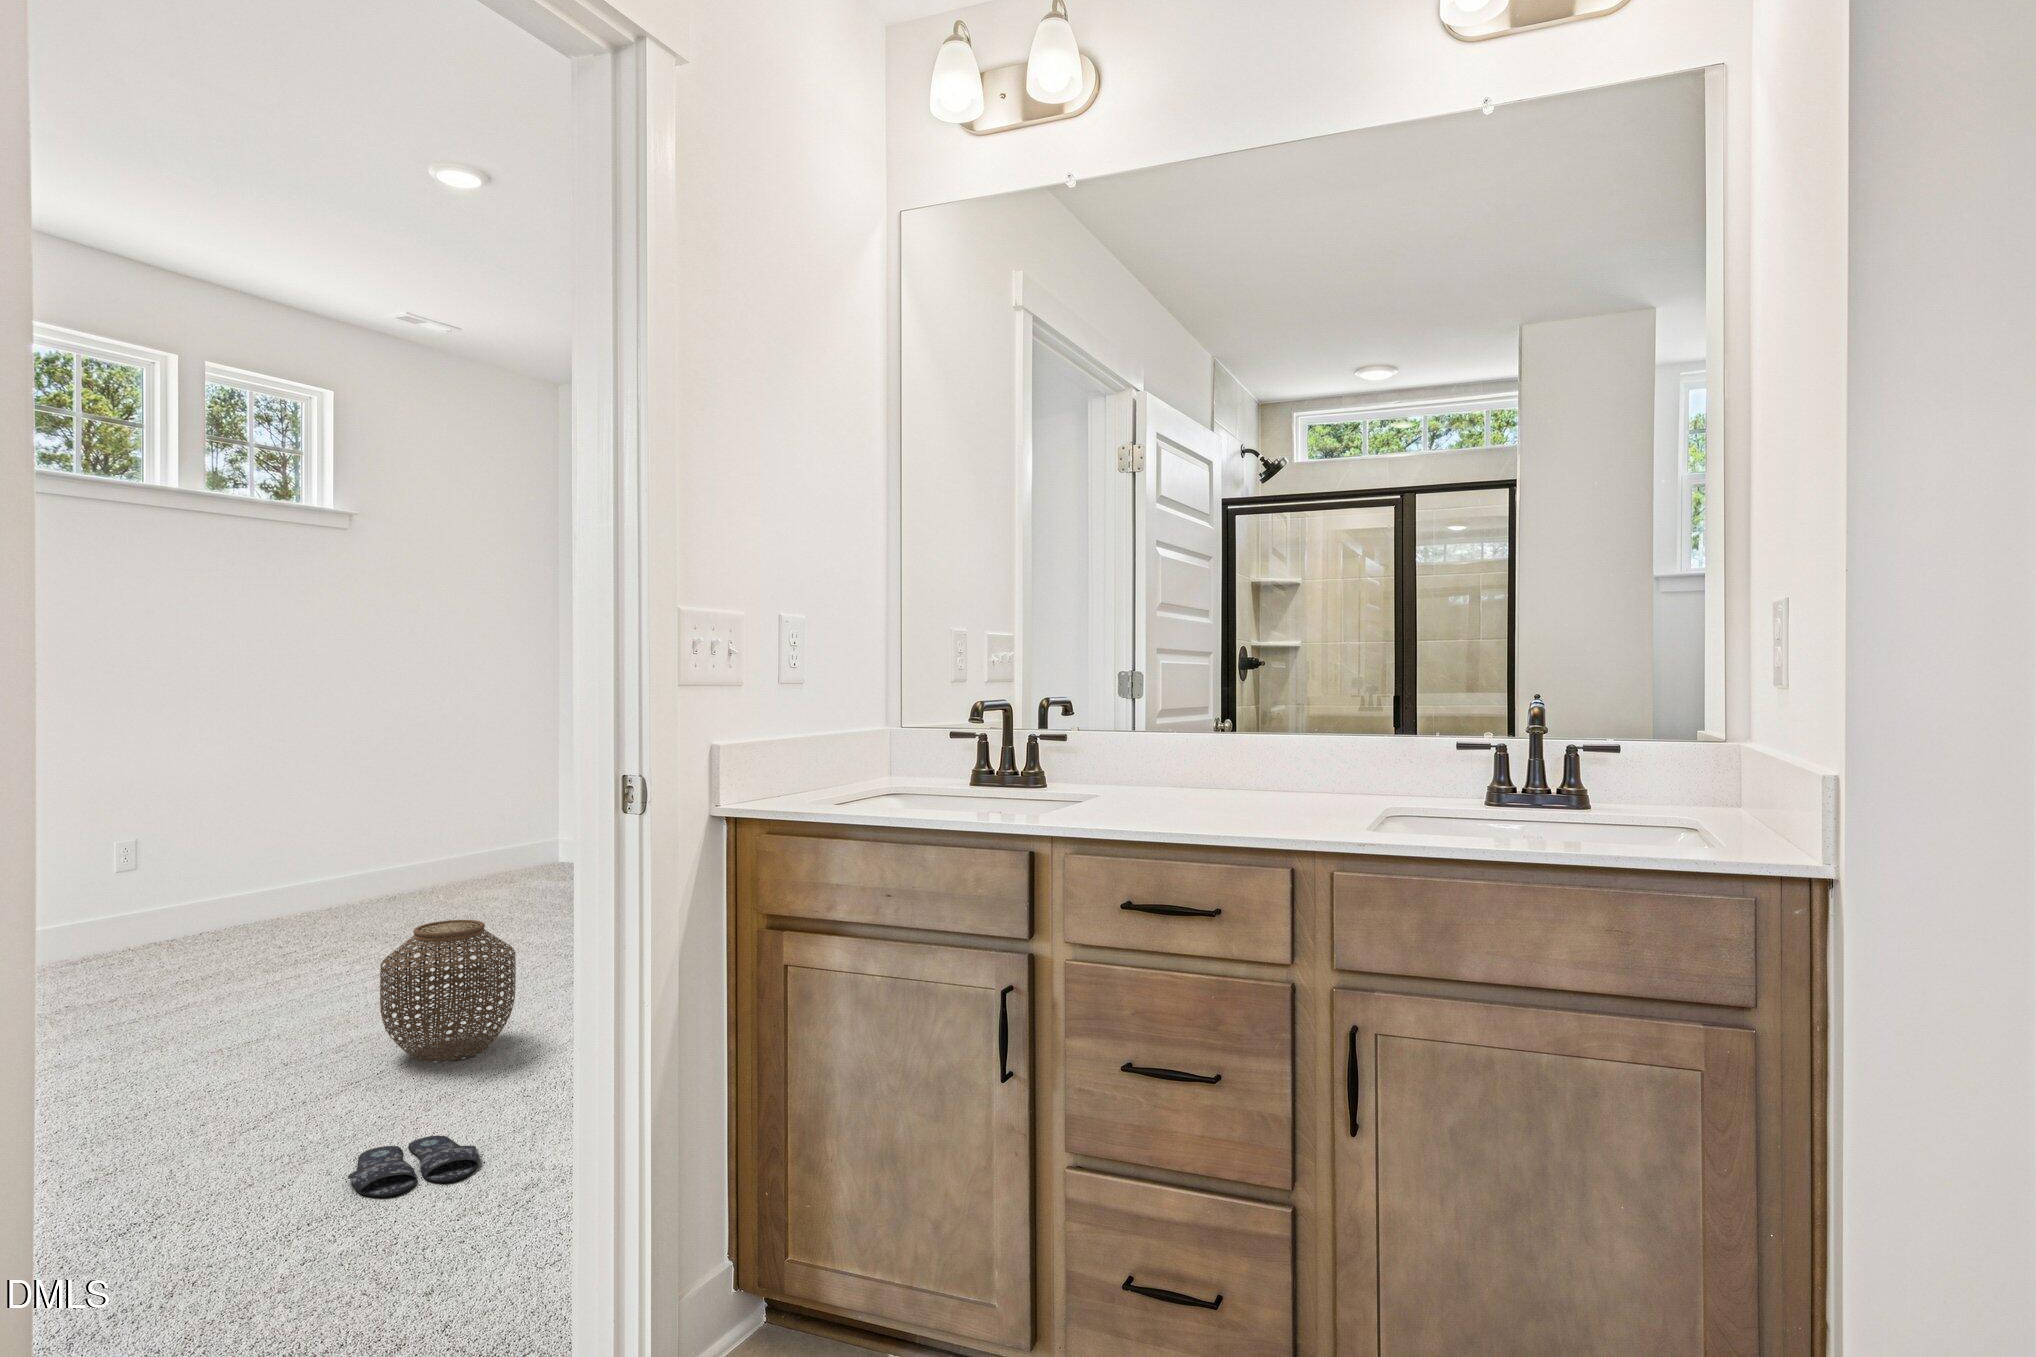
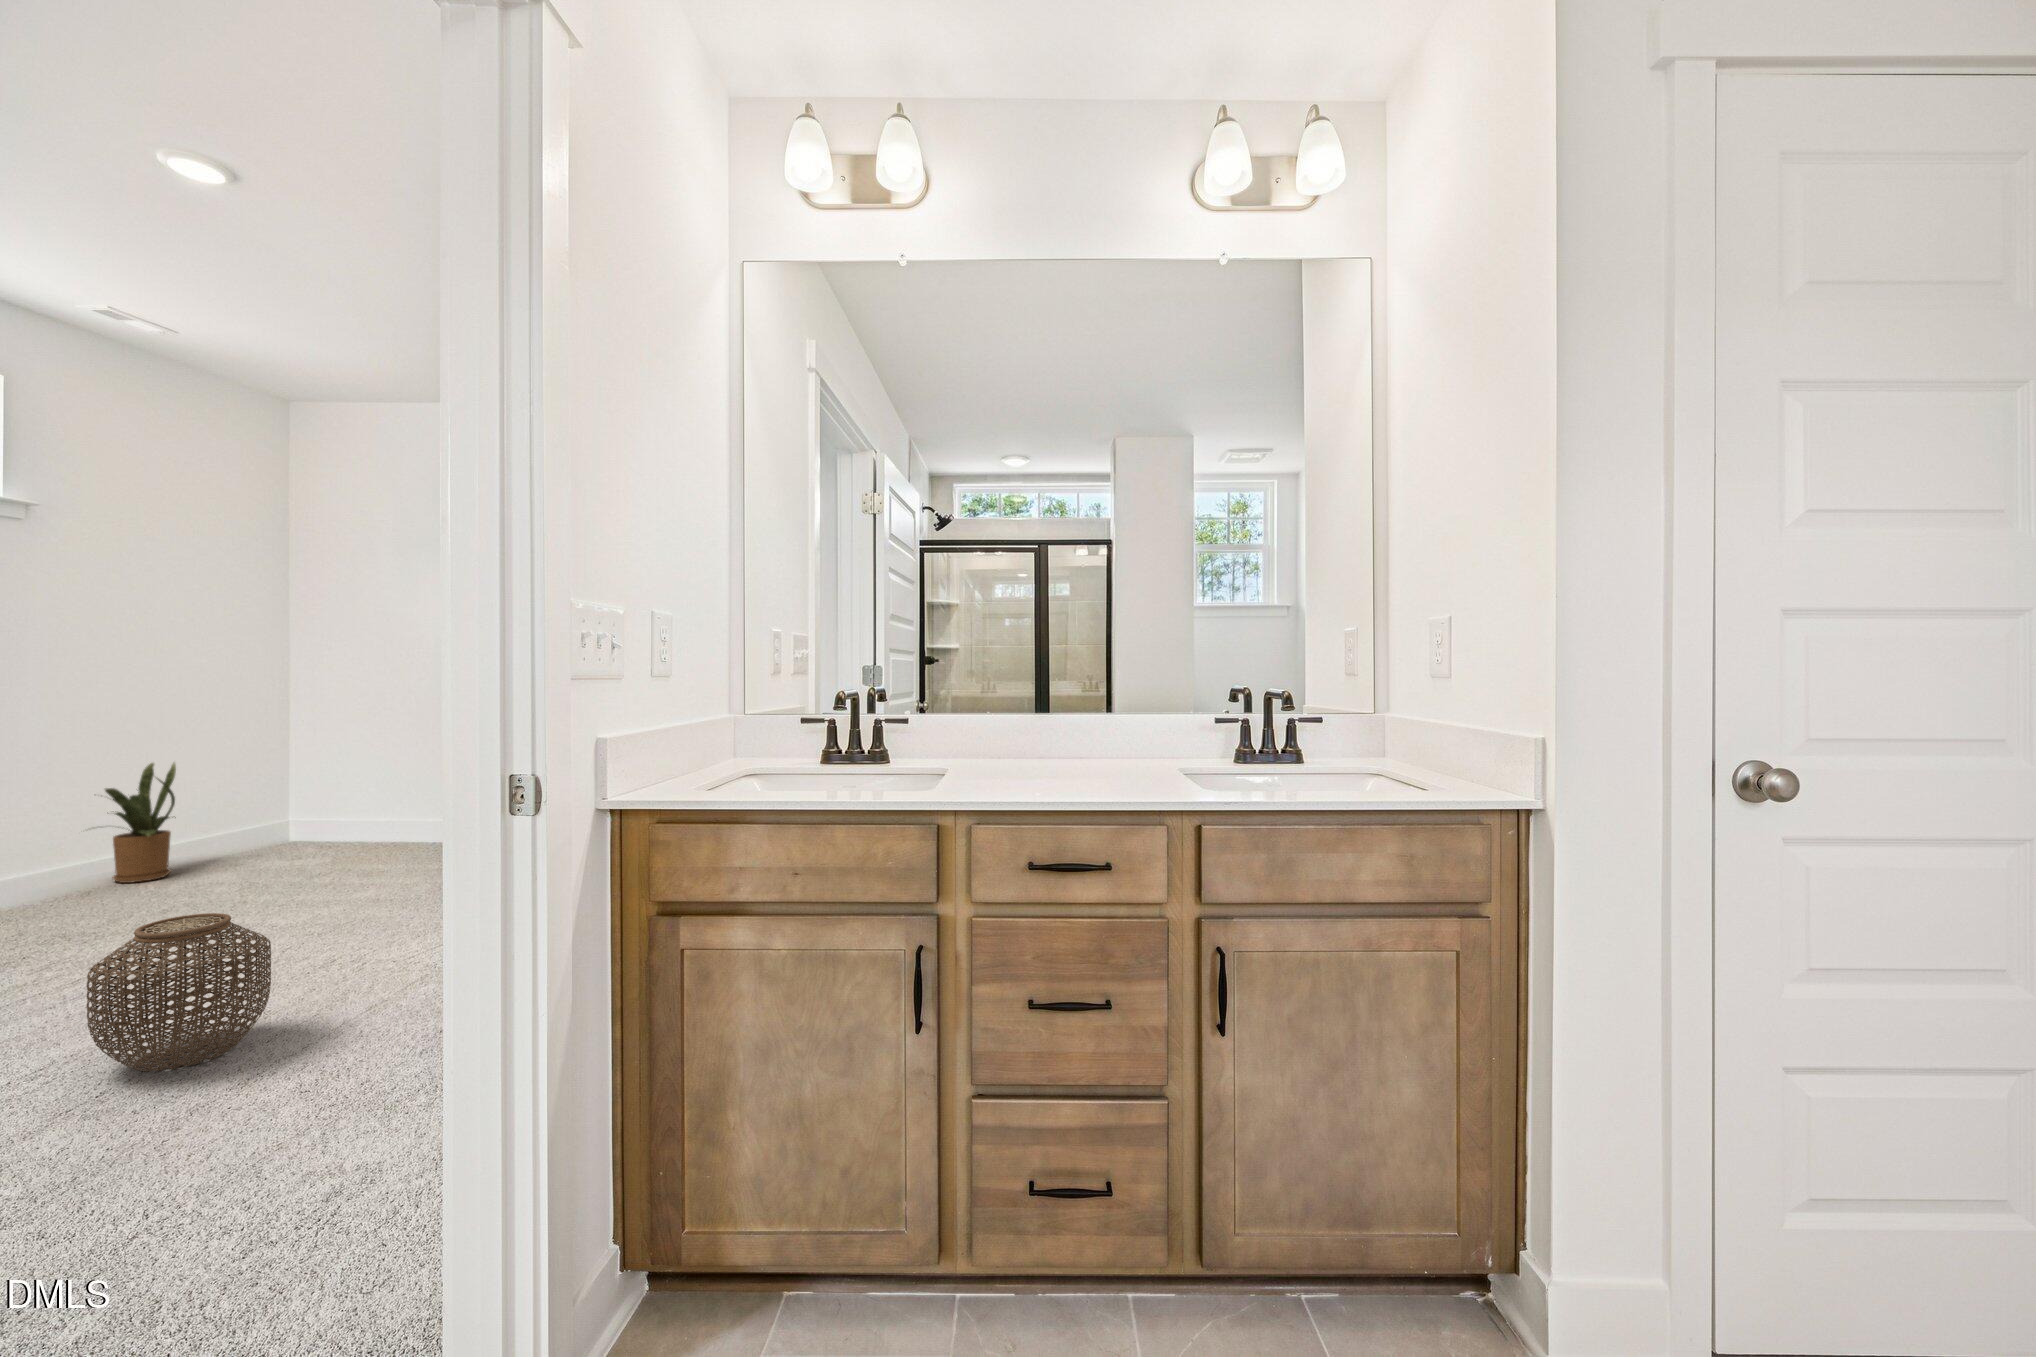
house plant: none [399,781,475,898] -> present [105,763,176,883]
slippers: present [348,1135,478,1197] -> none [70,1158,256,1254]

